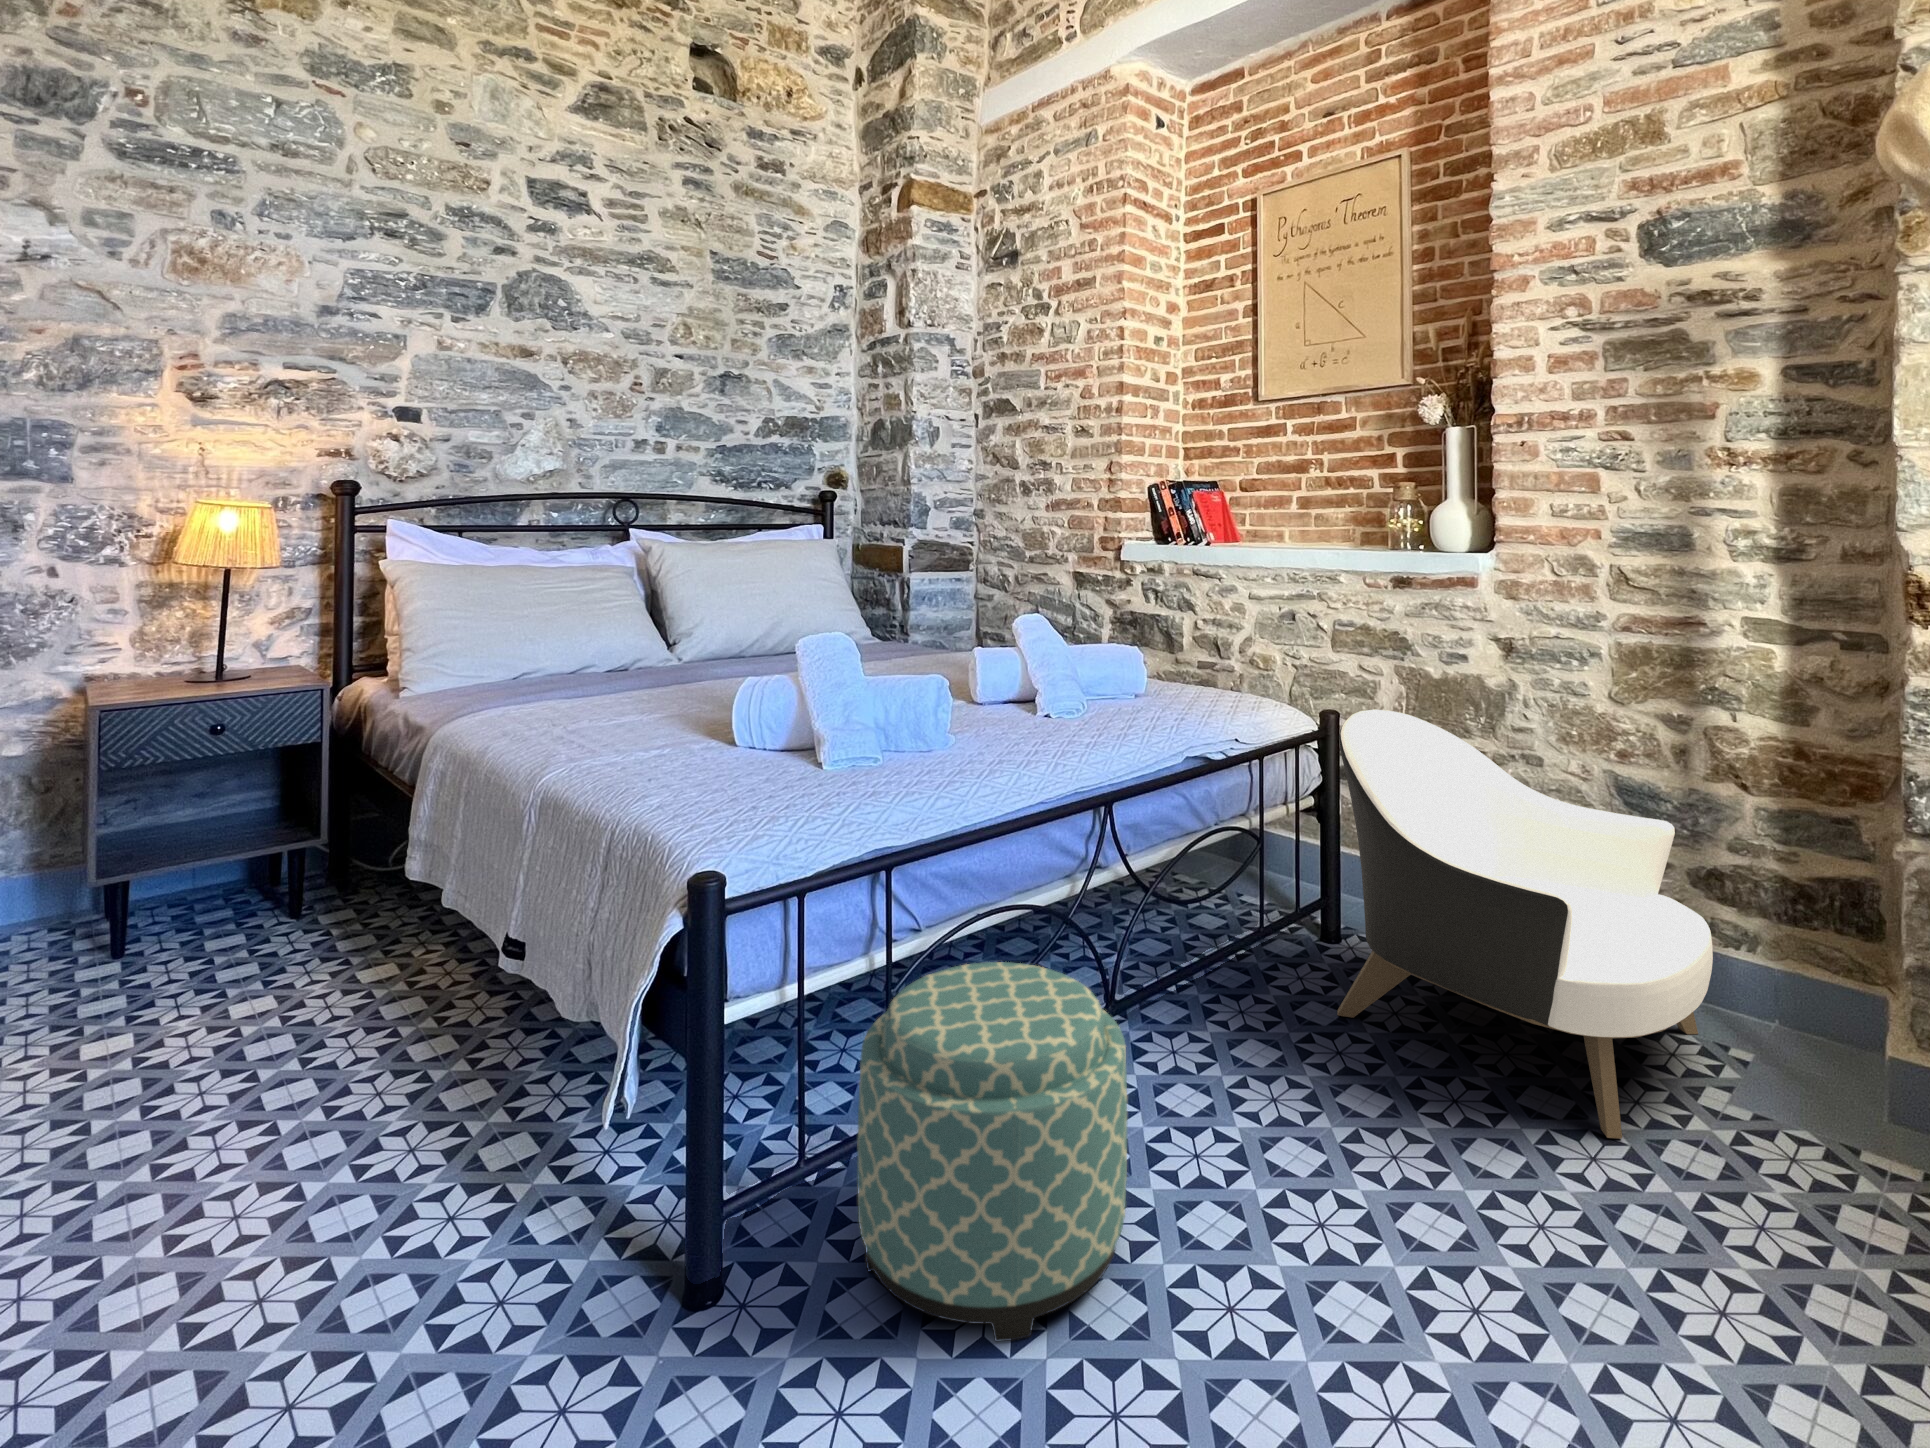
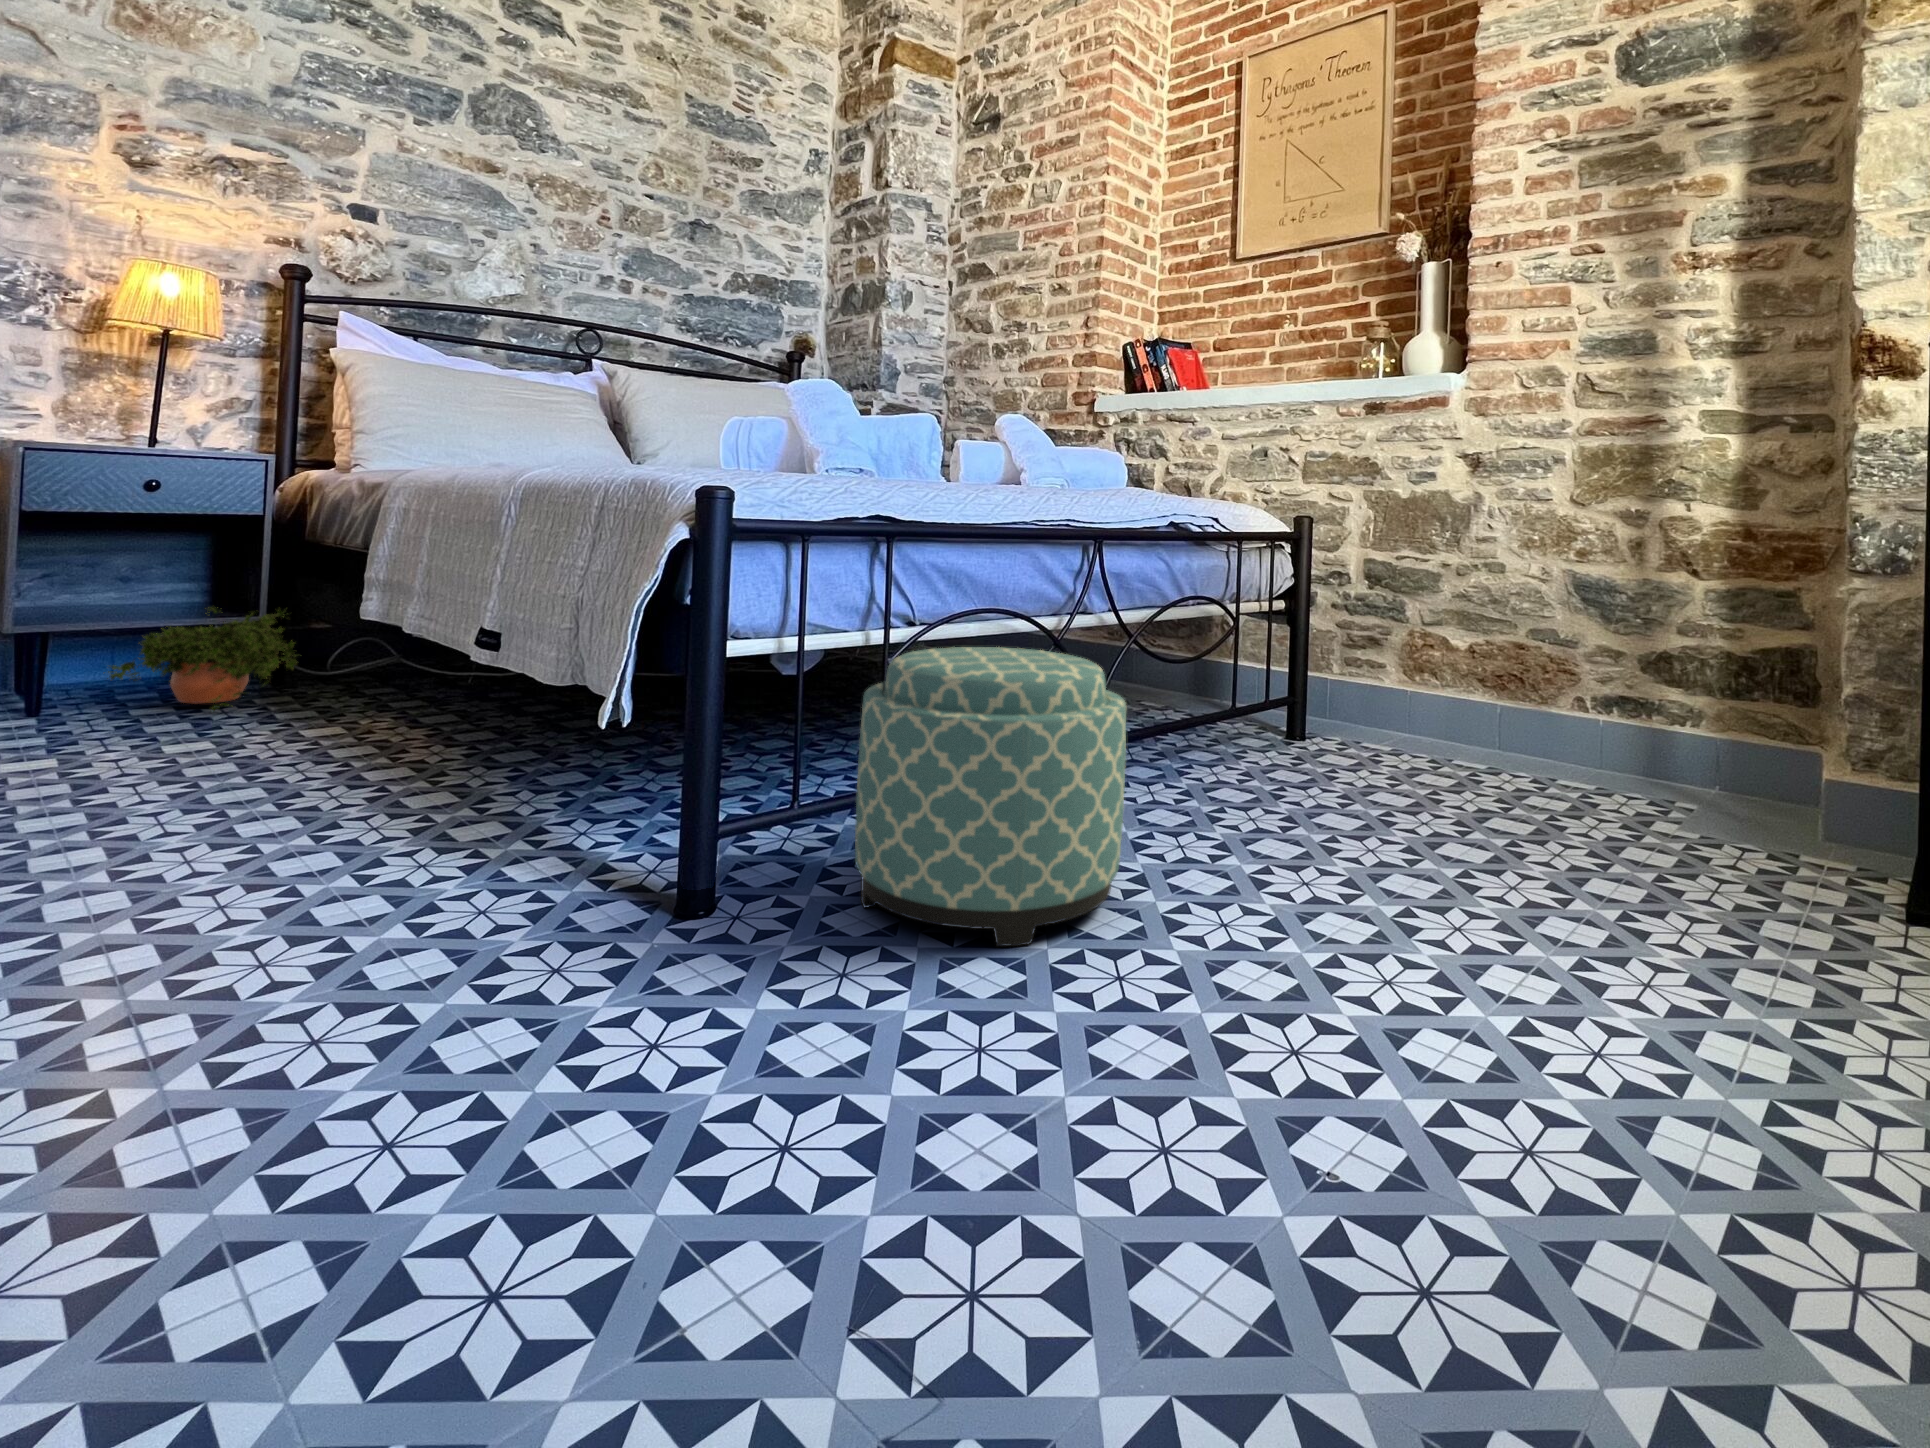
armchair: present [1337,709,1713,1139] -> none [1306,505,1664,849]
potted plant: none [172,821,360,938] -> present [107,606,296,711]

